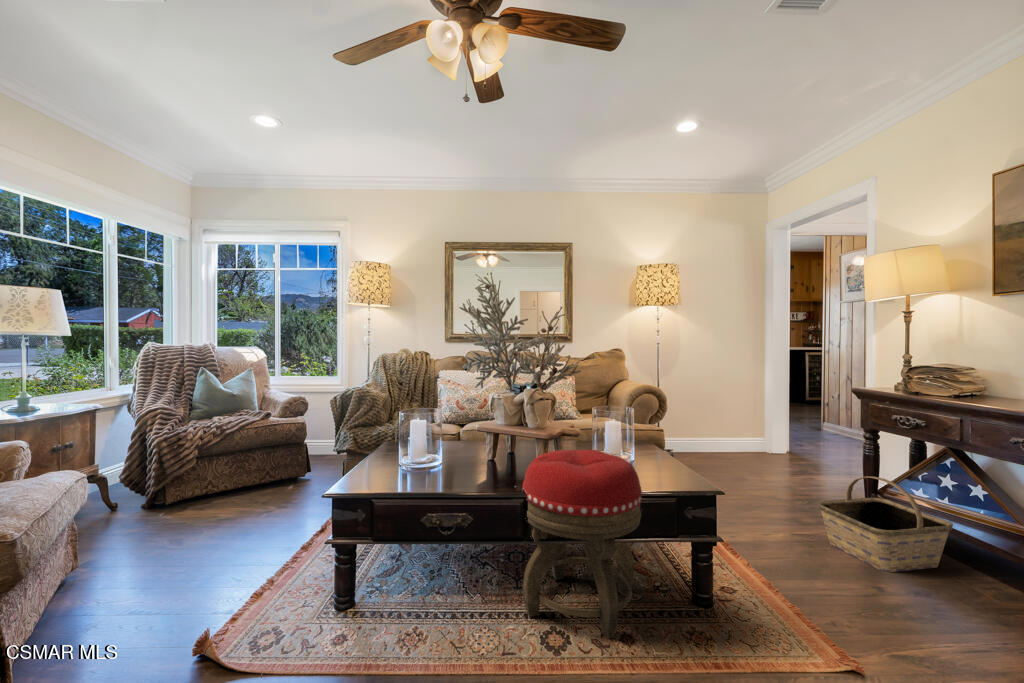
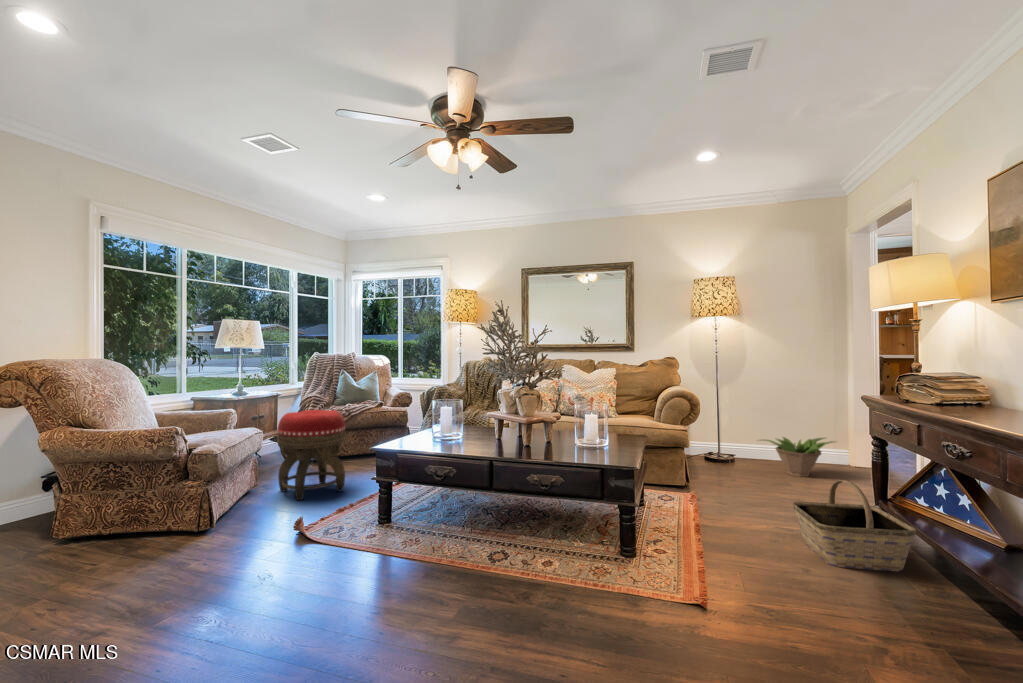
decorative plant: none [697,423,768,463] -> present [760,437,834,477]
footstool: present [523,450,642,639] -> present [277,410,346,500]

